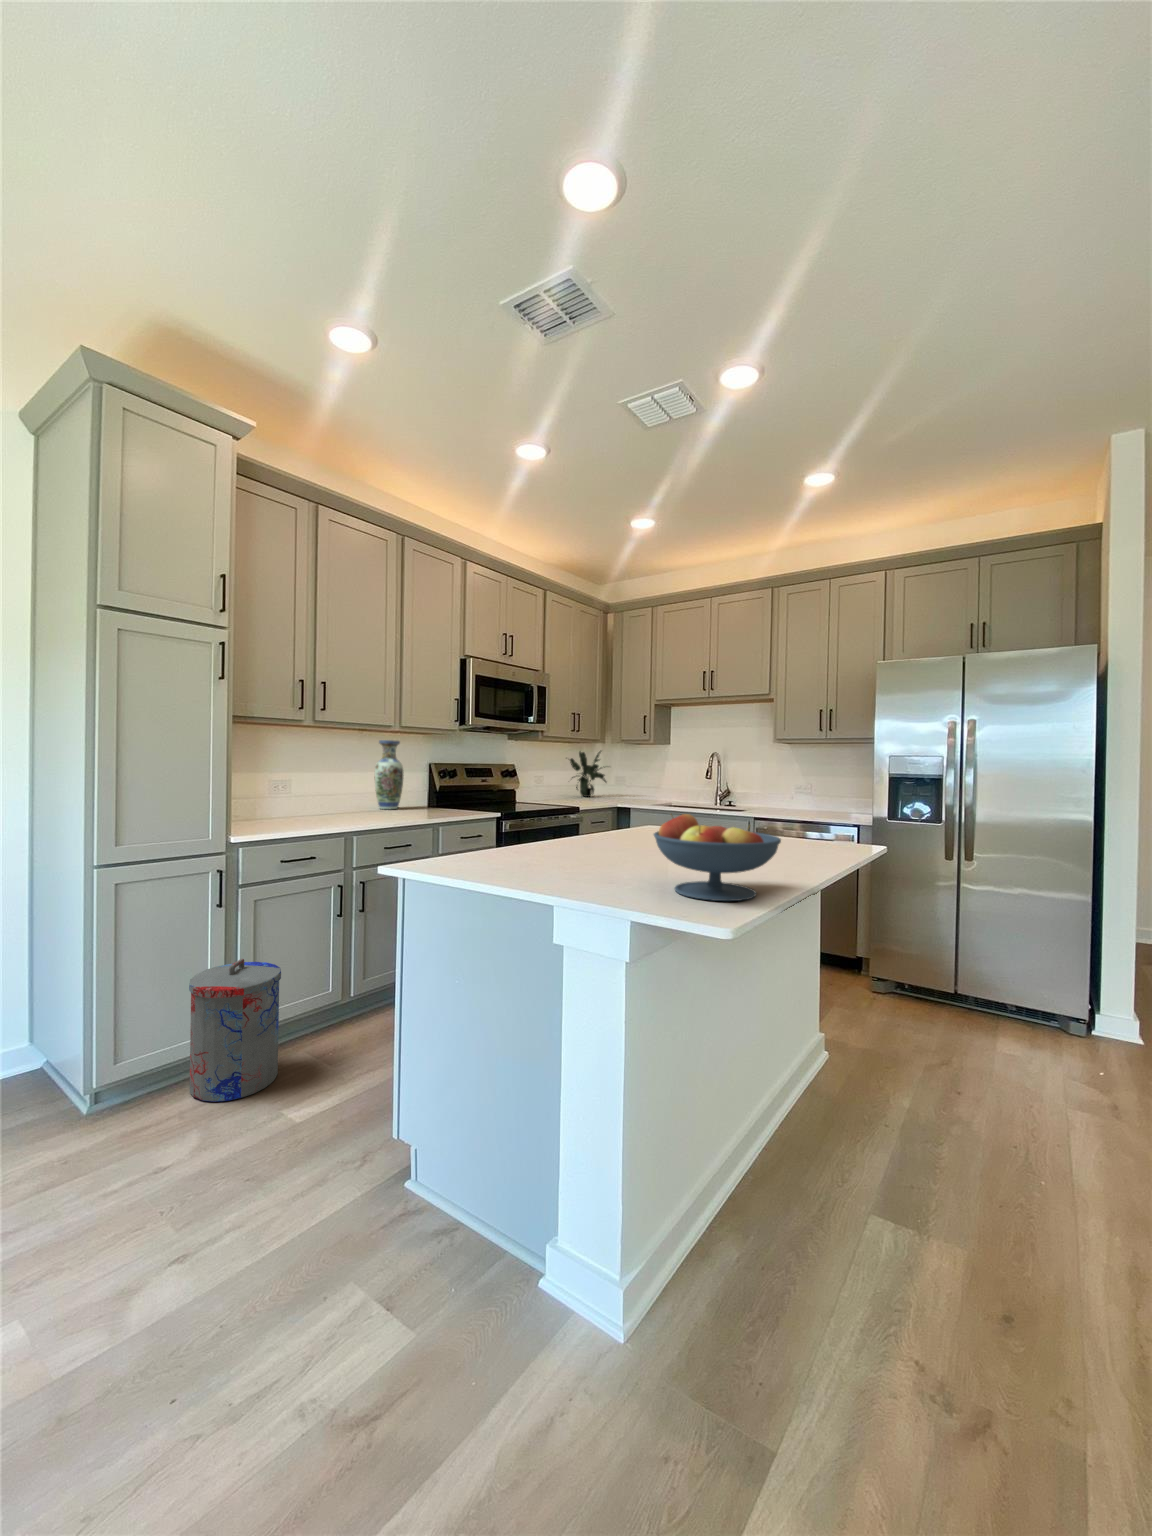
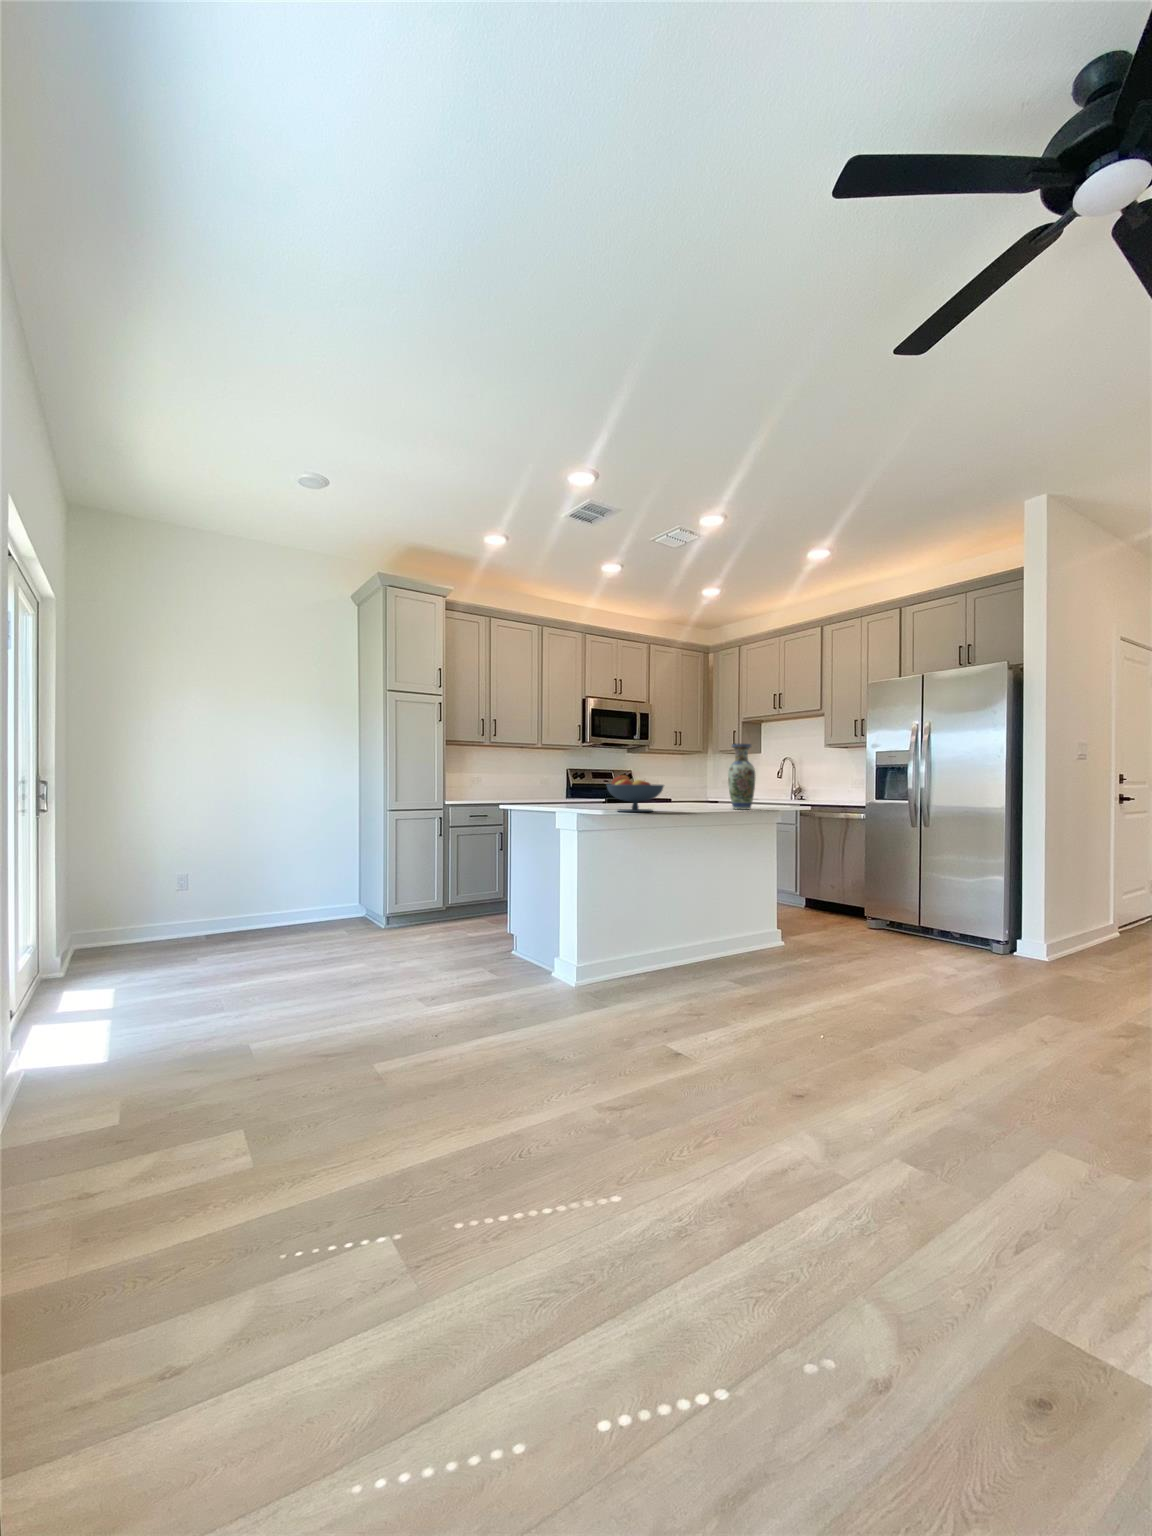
vase: present [375,740,404,809] -> present [728,744,755,810]
potted plant: present [570,751,606,797] -> none [679,759,715,795]
trash can: present [189,959,281,1102] -> none [426,863,467,929]

